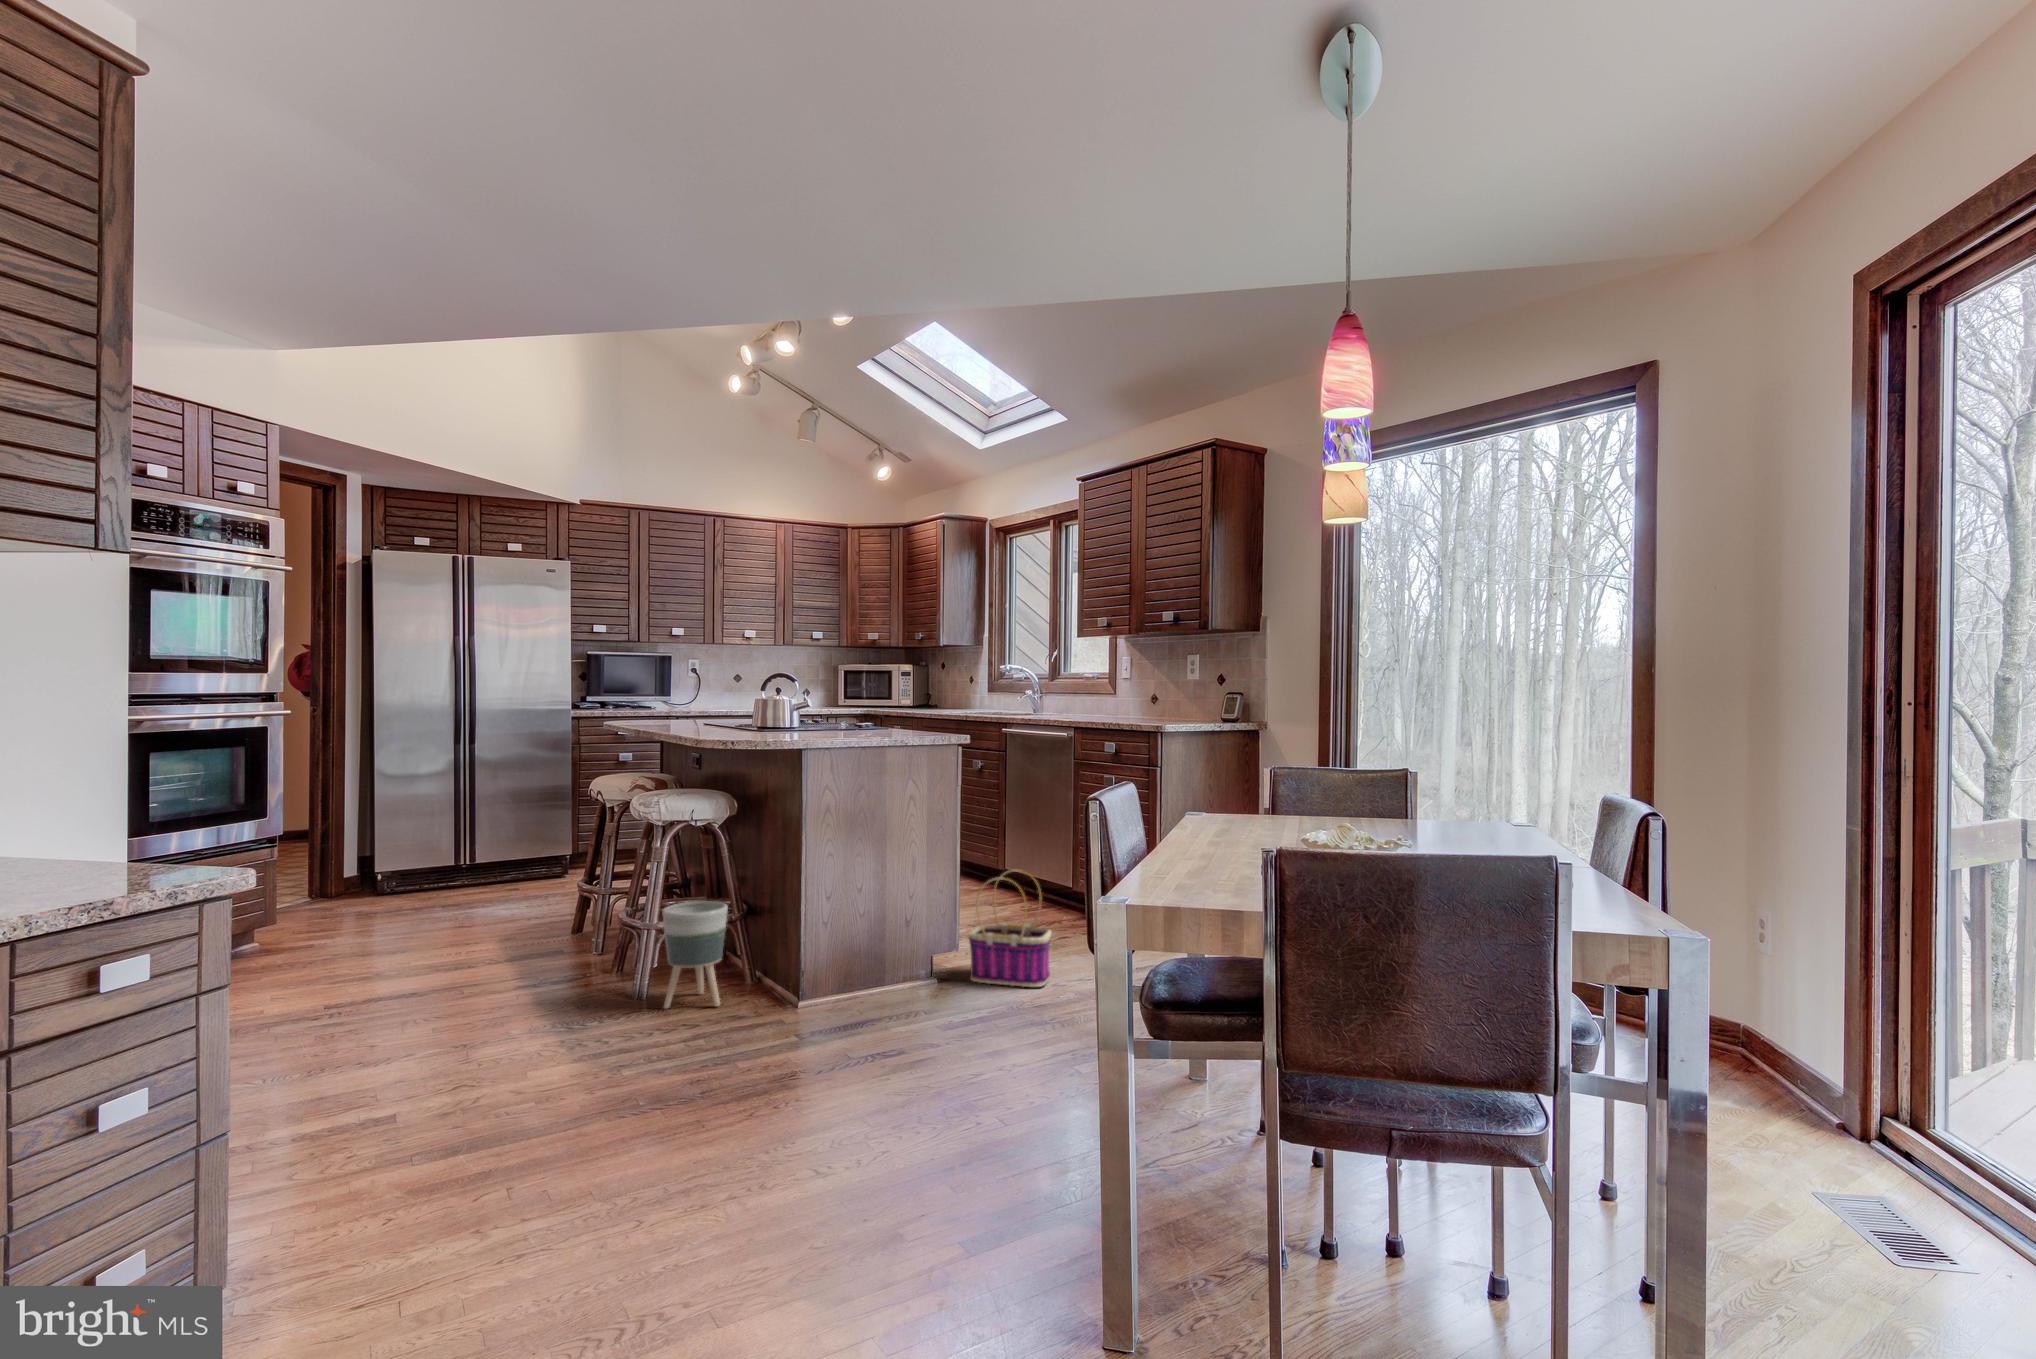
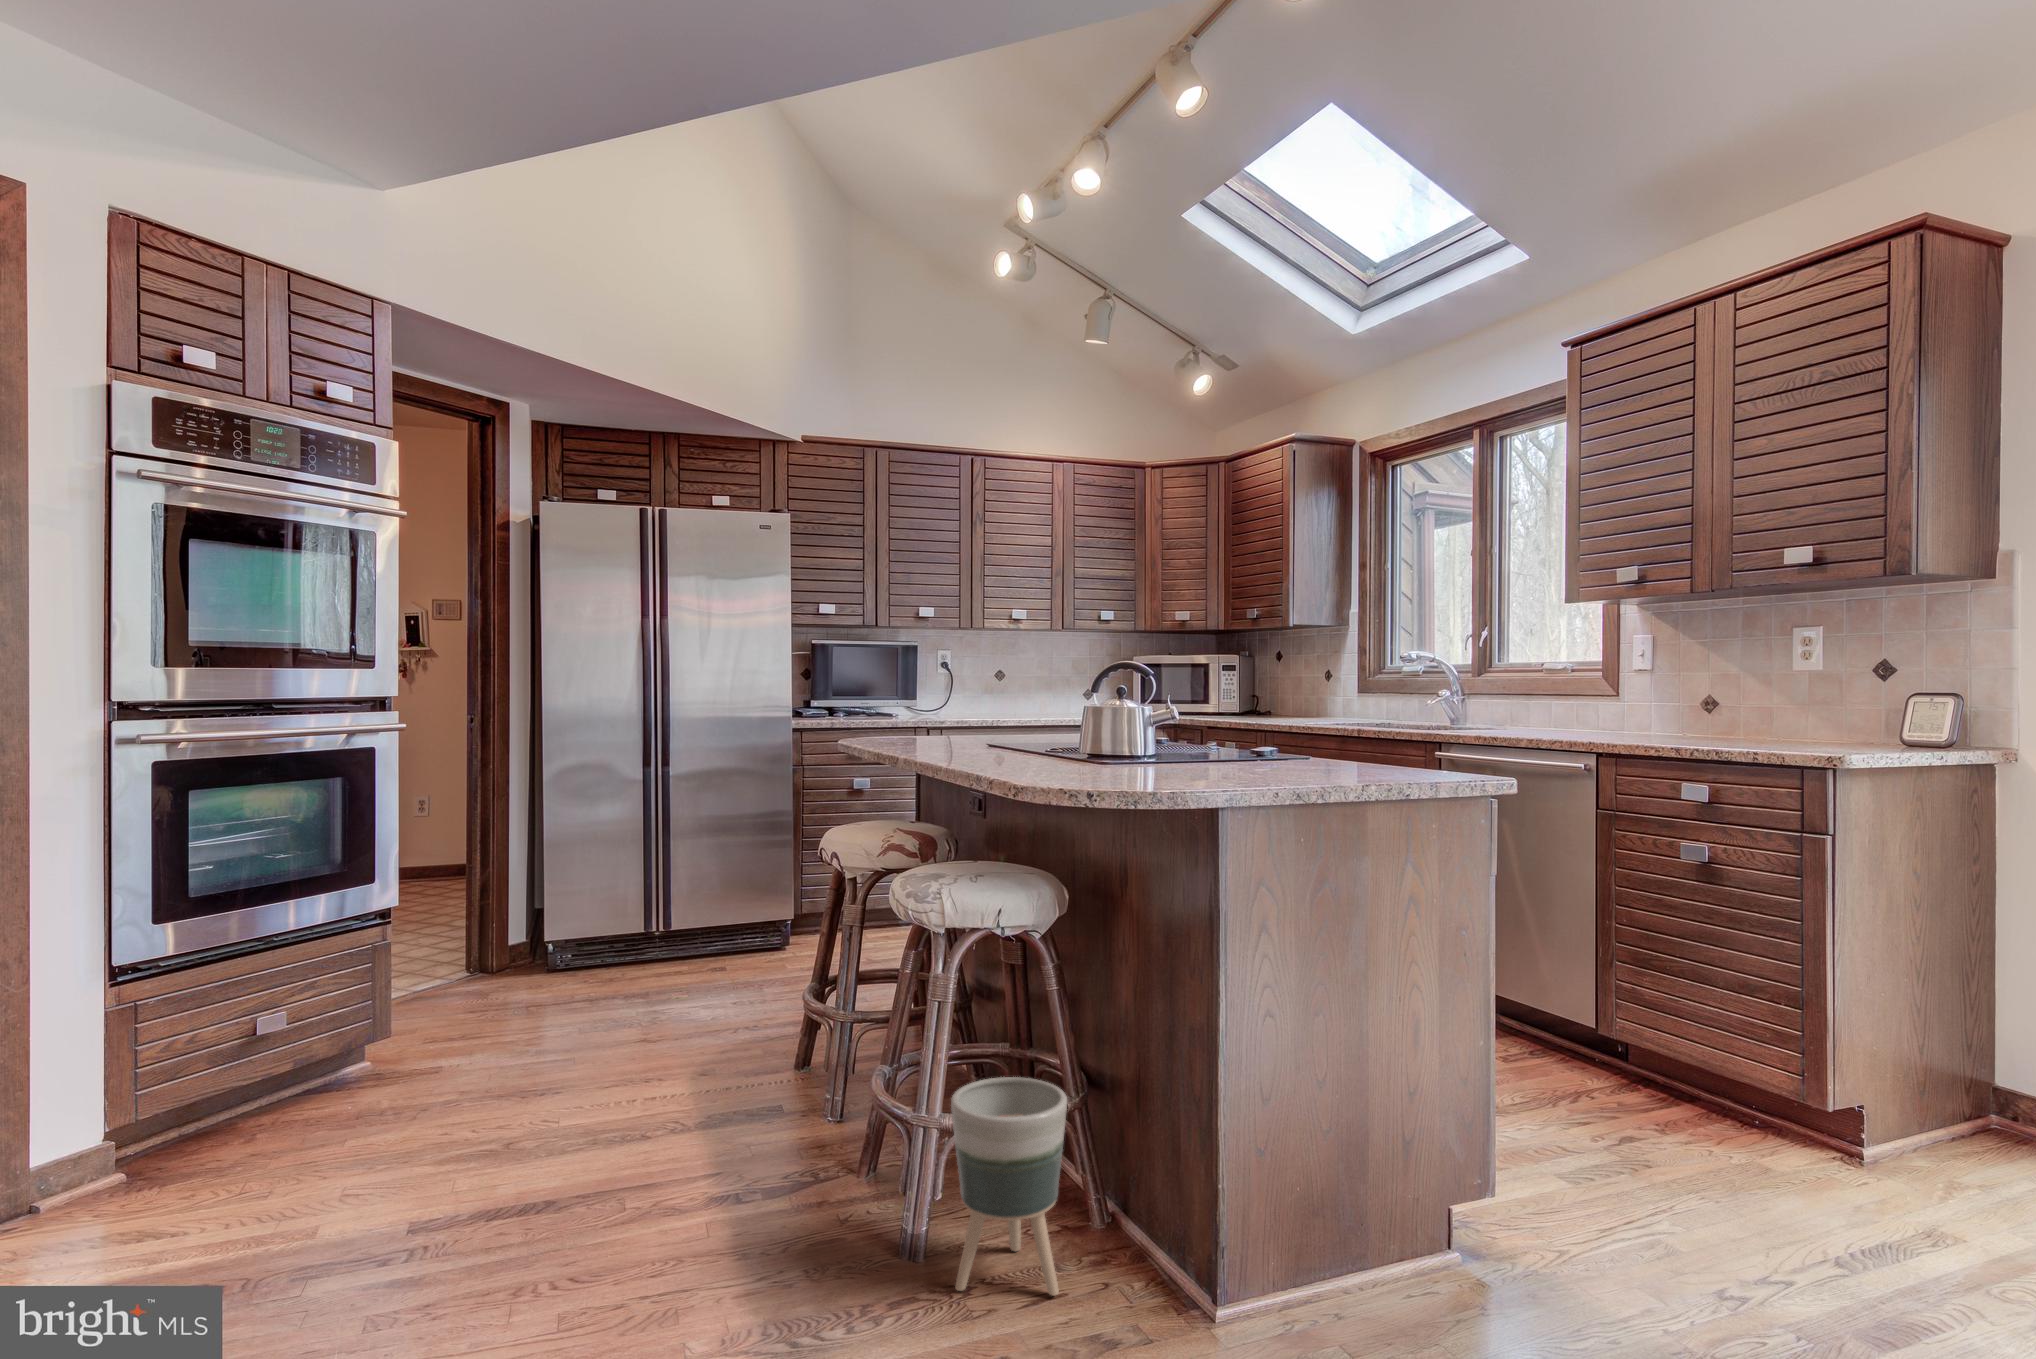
basket: present [968,870,1051,987] -> none [1515,1040,1704,1302]

